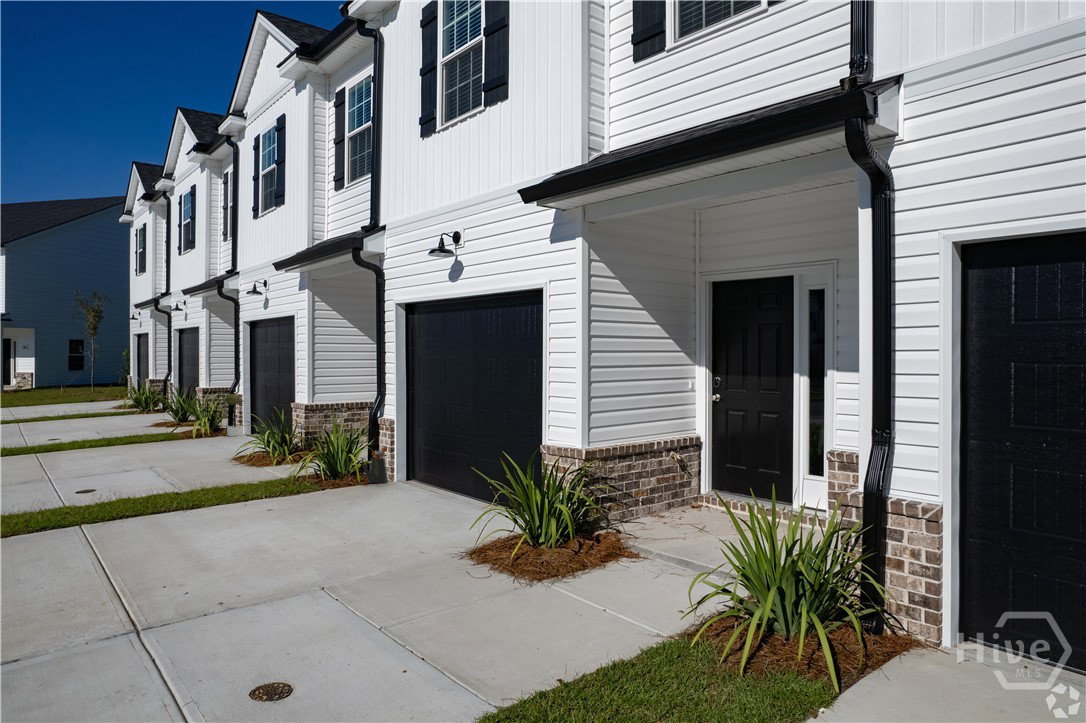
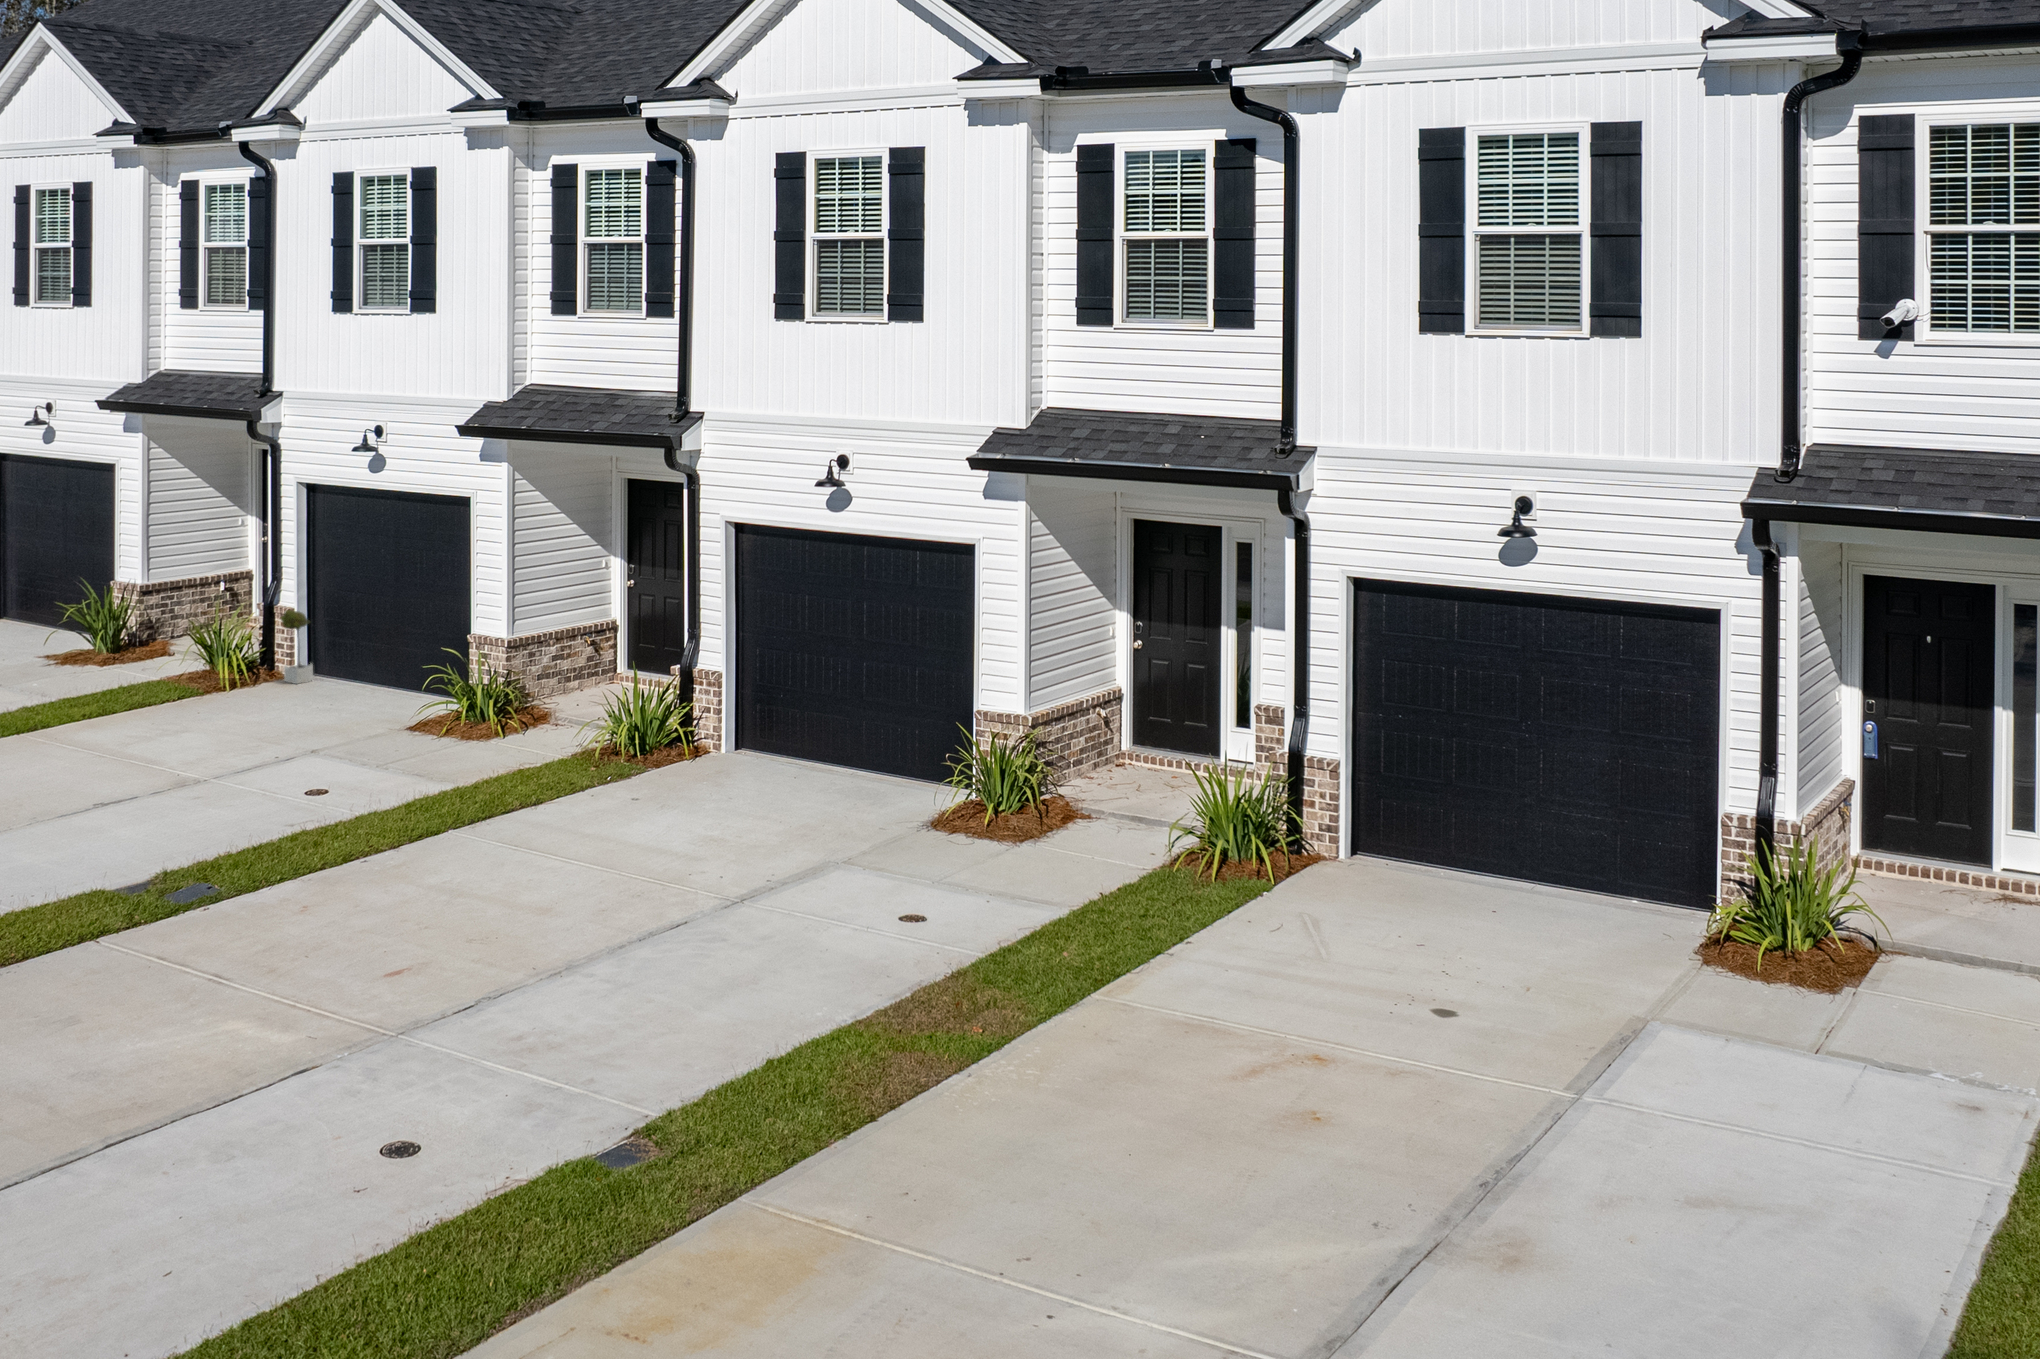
watering can: present [362,447,388,483] -> none [679,707,713,757]

